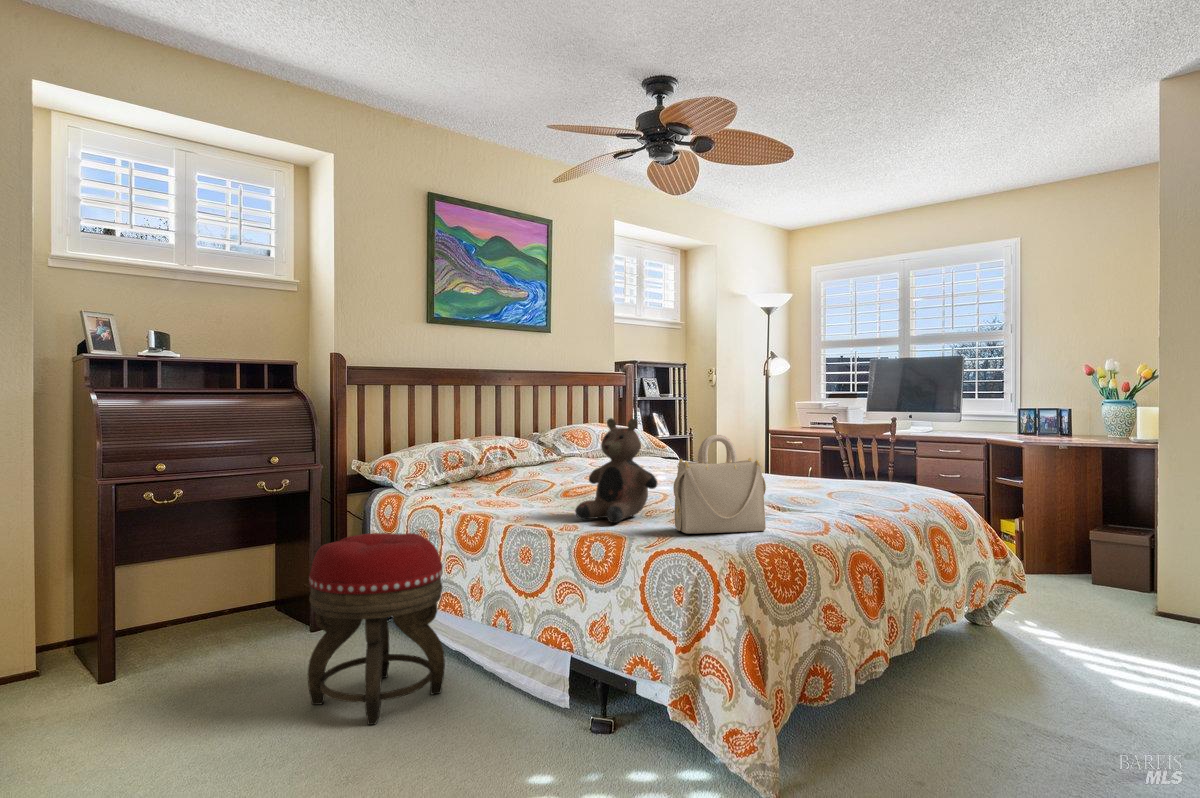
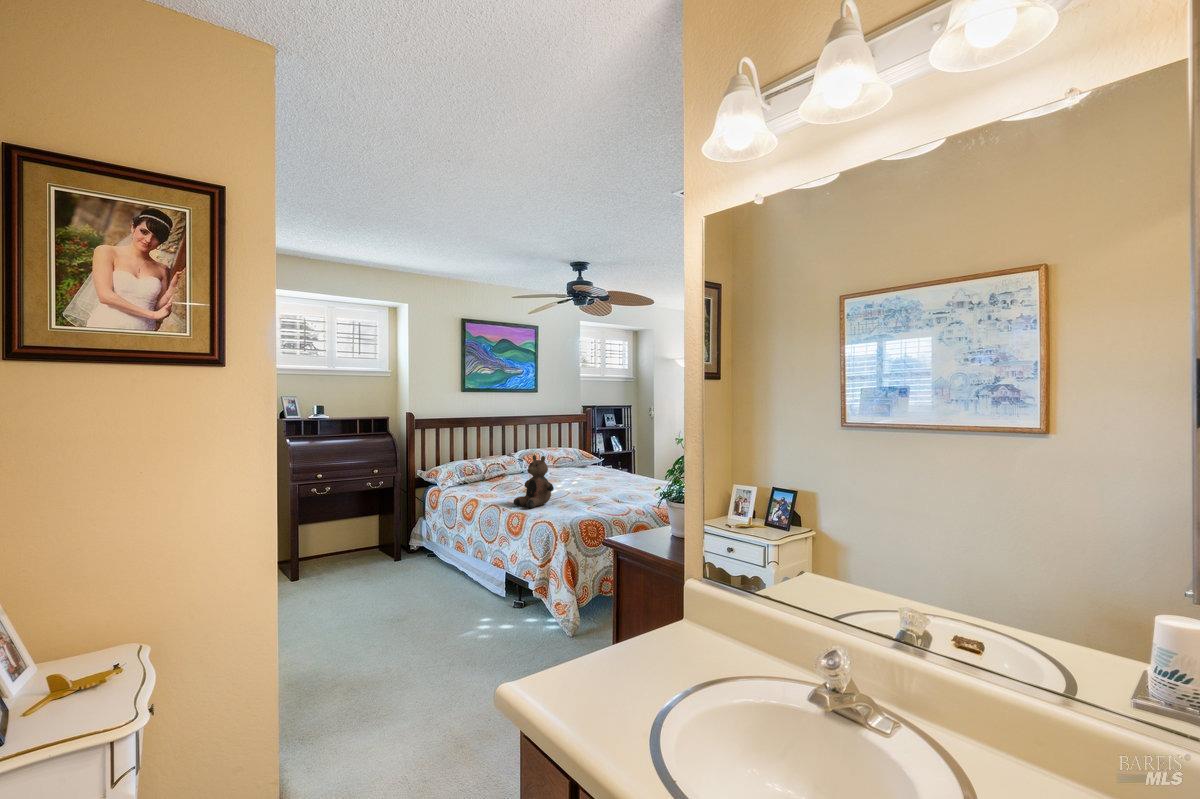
handbag: present [673,435,766,533] -> none [552,467,598,514]
footstool: present [308,533,445,725] -> none [386,511,452,601]

